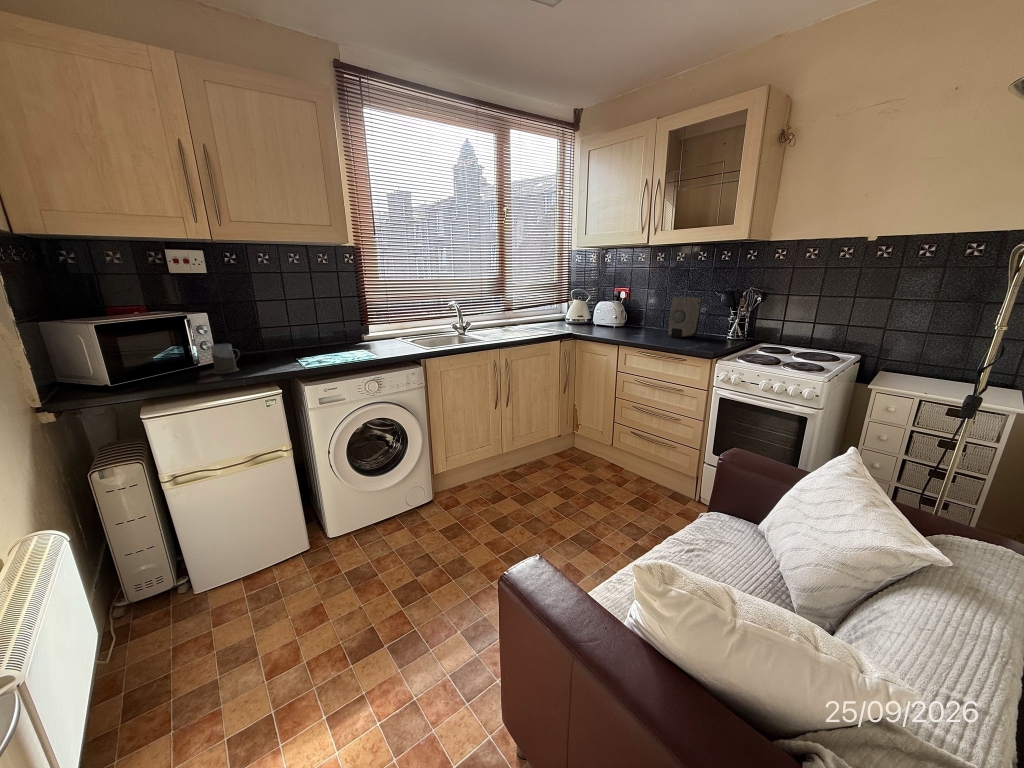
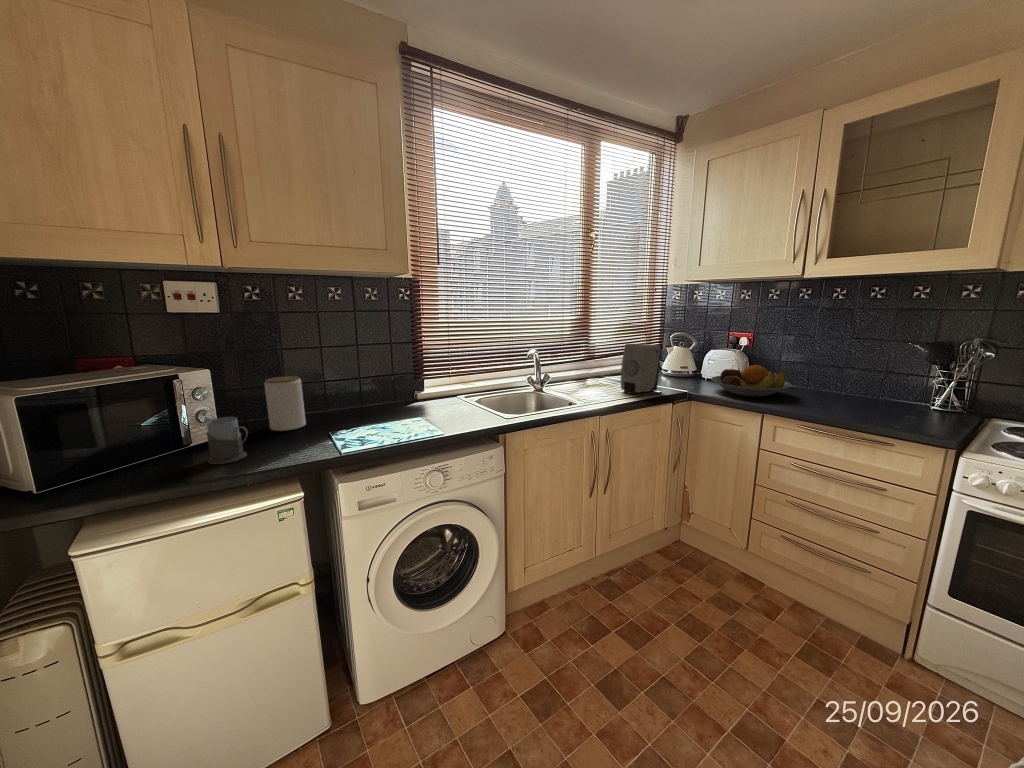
soap dispenser: present [668,297,702,338] -> present [621,344,662,394]
fruit bowl: none [590,311,643,334] -> present [711,365,791,397]
jar: none [245,320,278,359] -> present [264,376,306,431]

